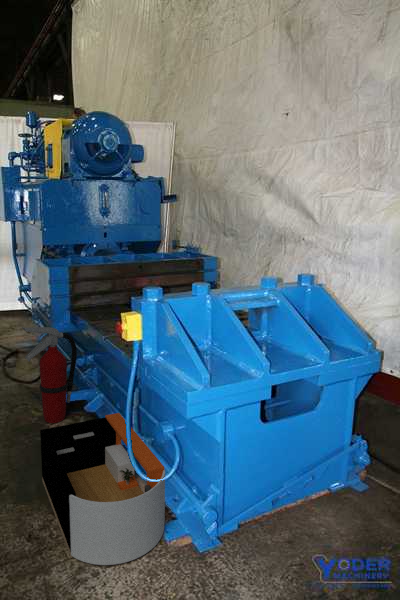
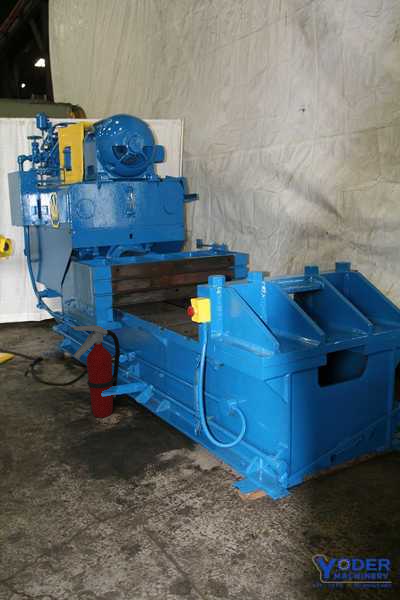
storage bin: present [40,413,165,565] -> none [110,397,236,516]

